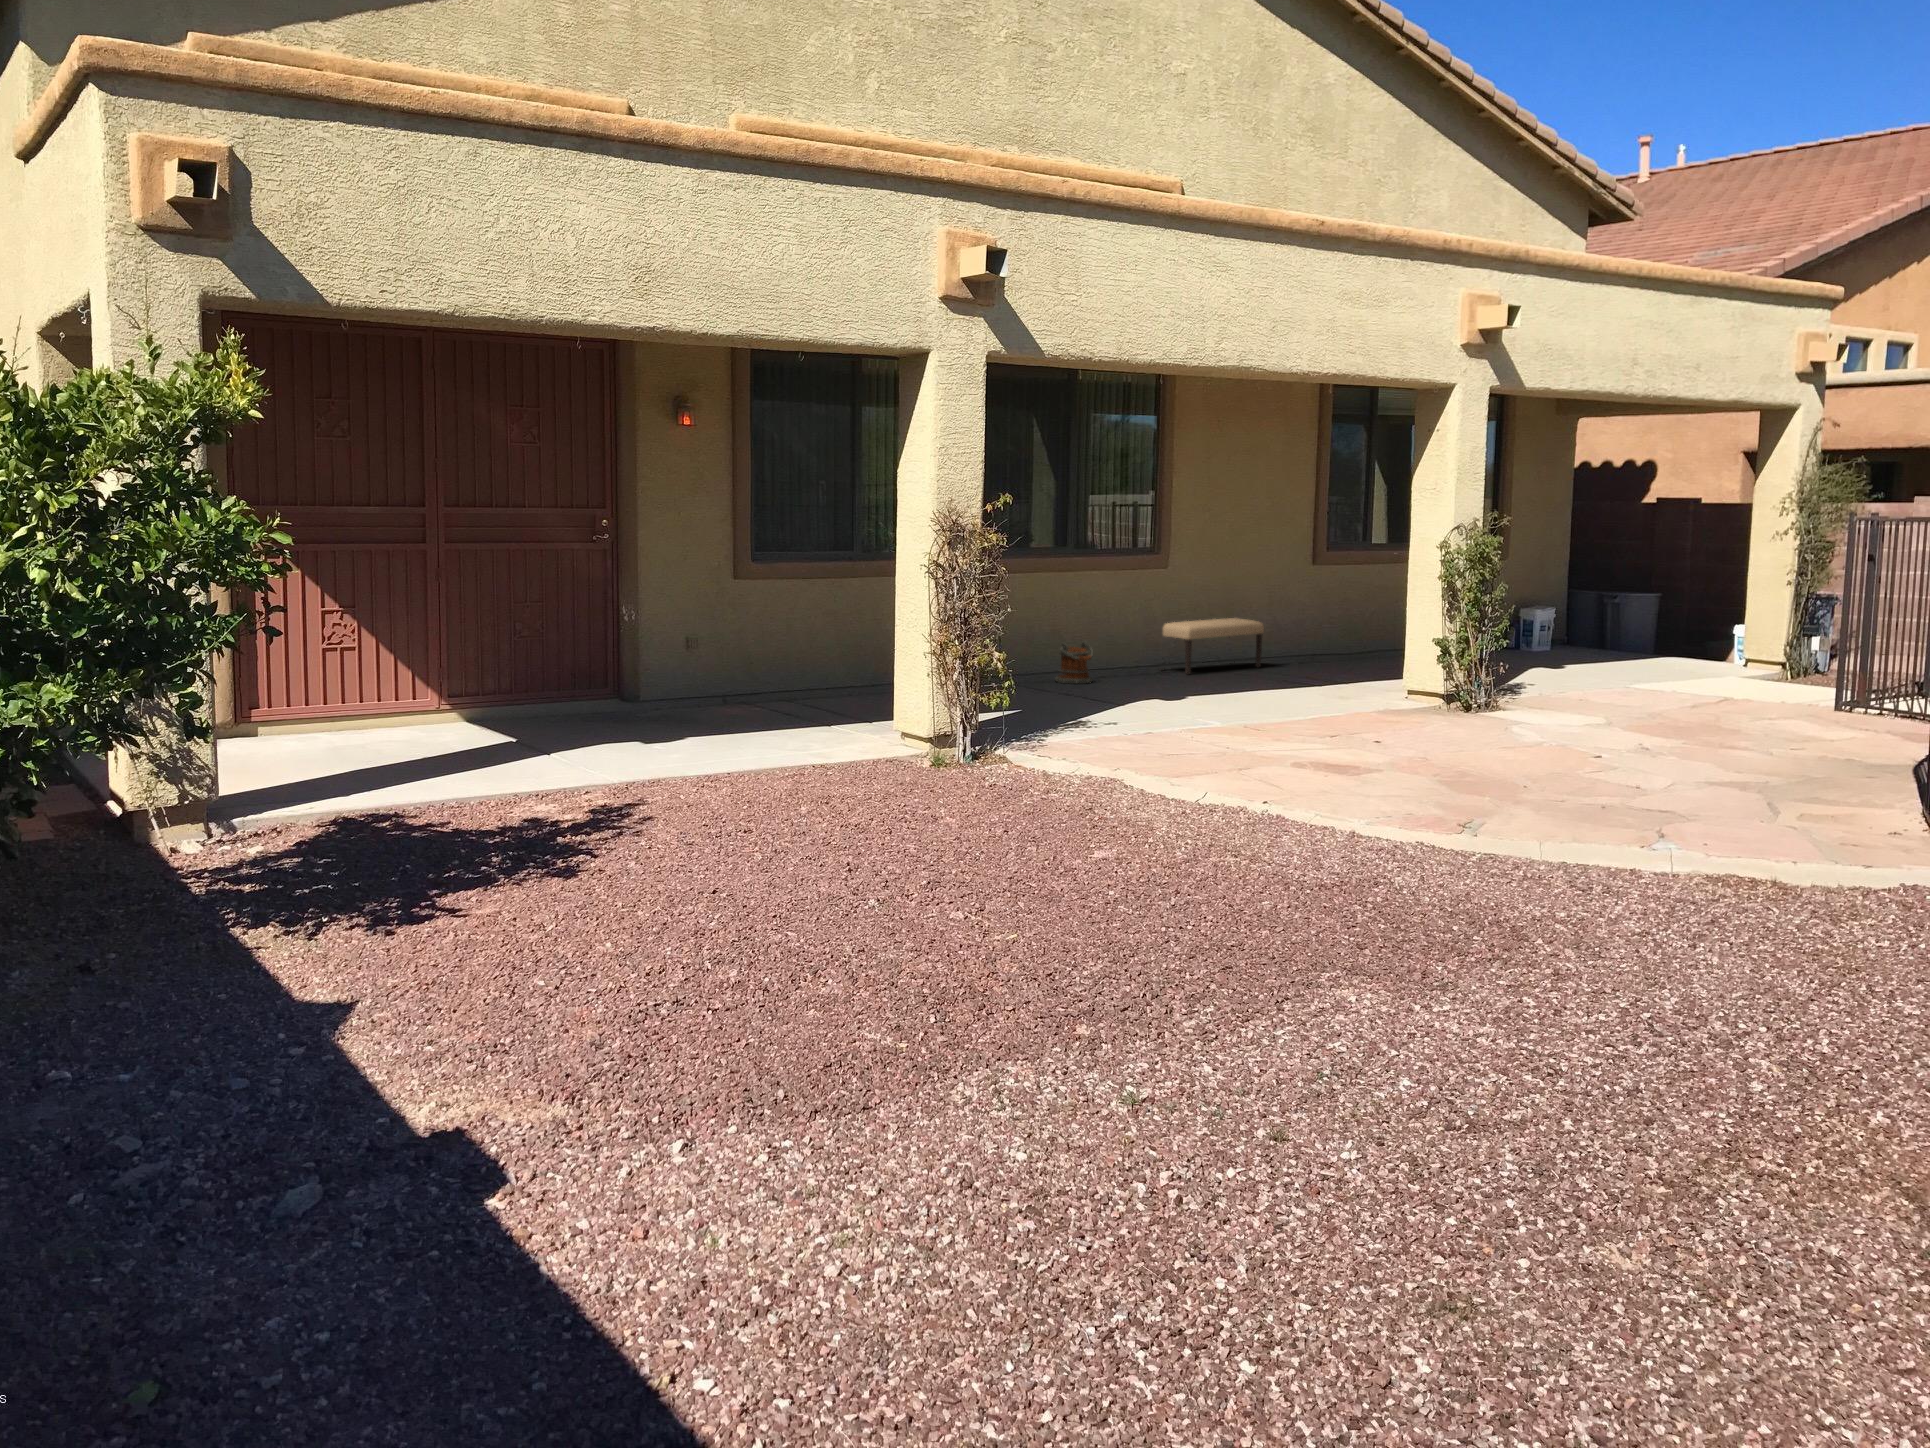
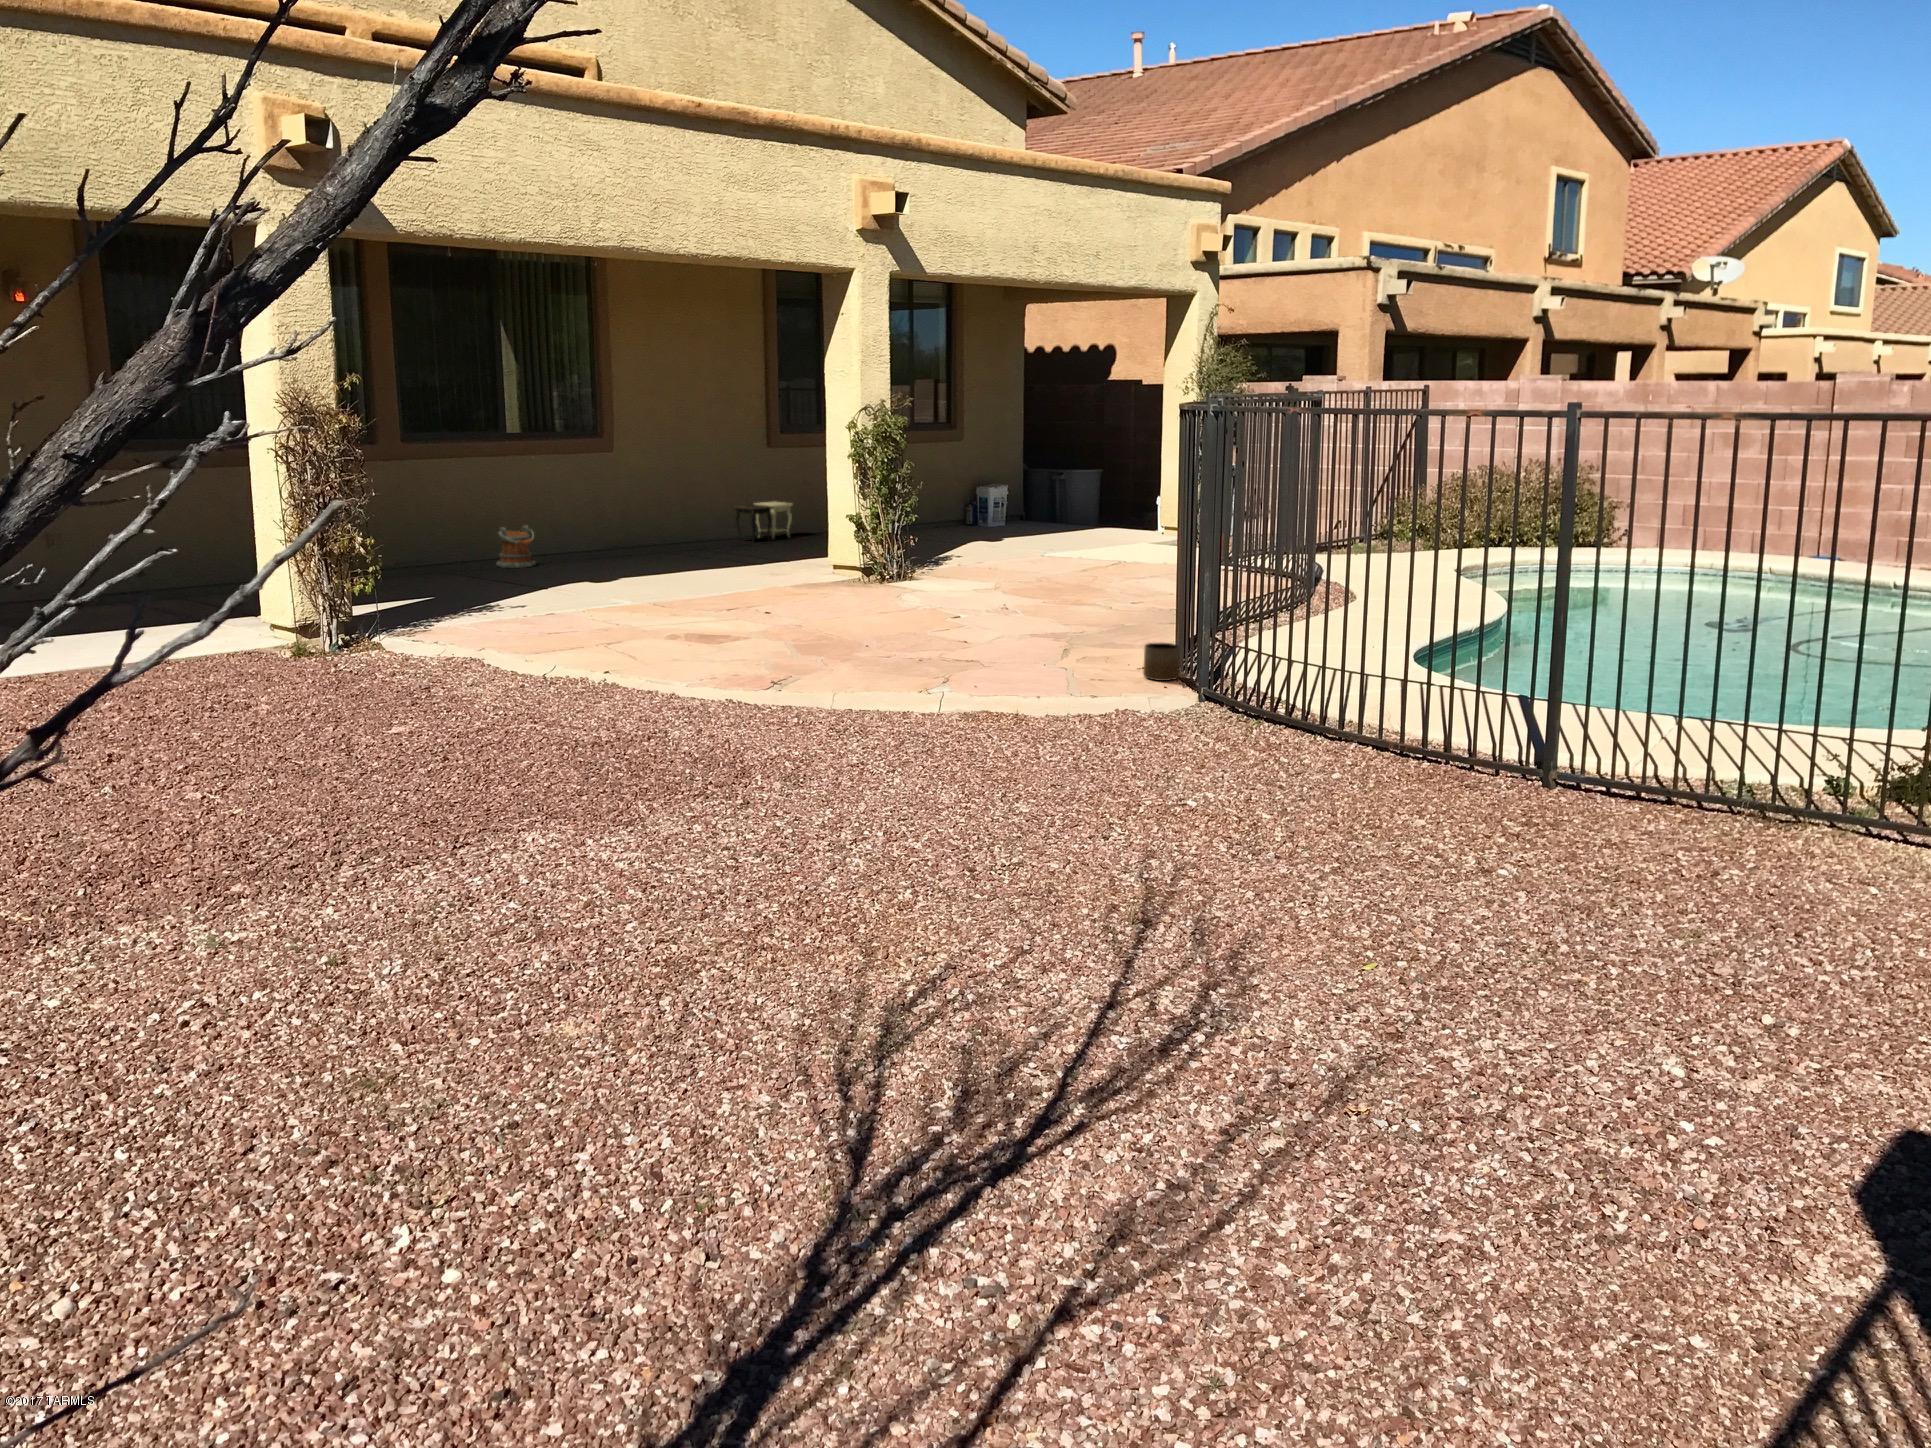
bench: present [1161,618,1264,674] -> none [608,499,716,555]
side table: none [1277,623,1338,665] -> present [734,502,793,541]
planter: none [1852,791,1899,833] -> present [1143,643,1180,681]

